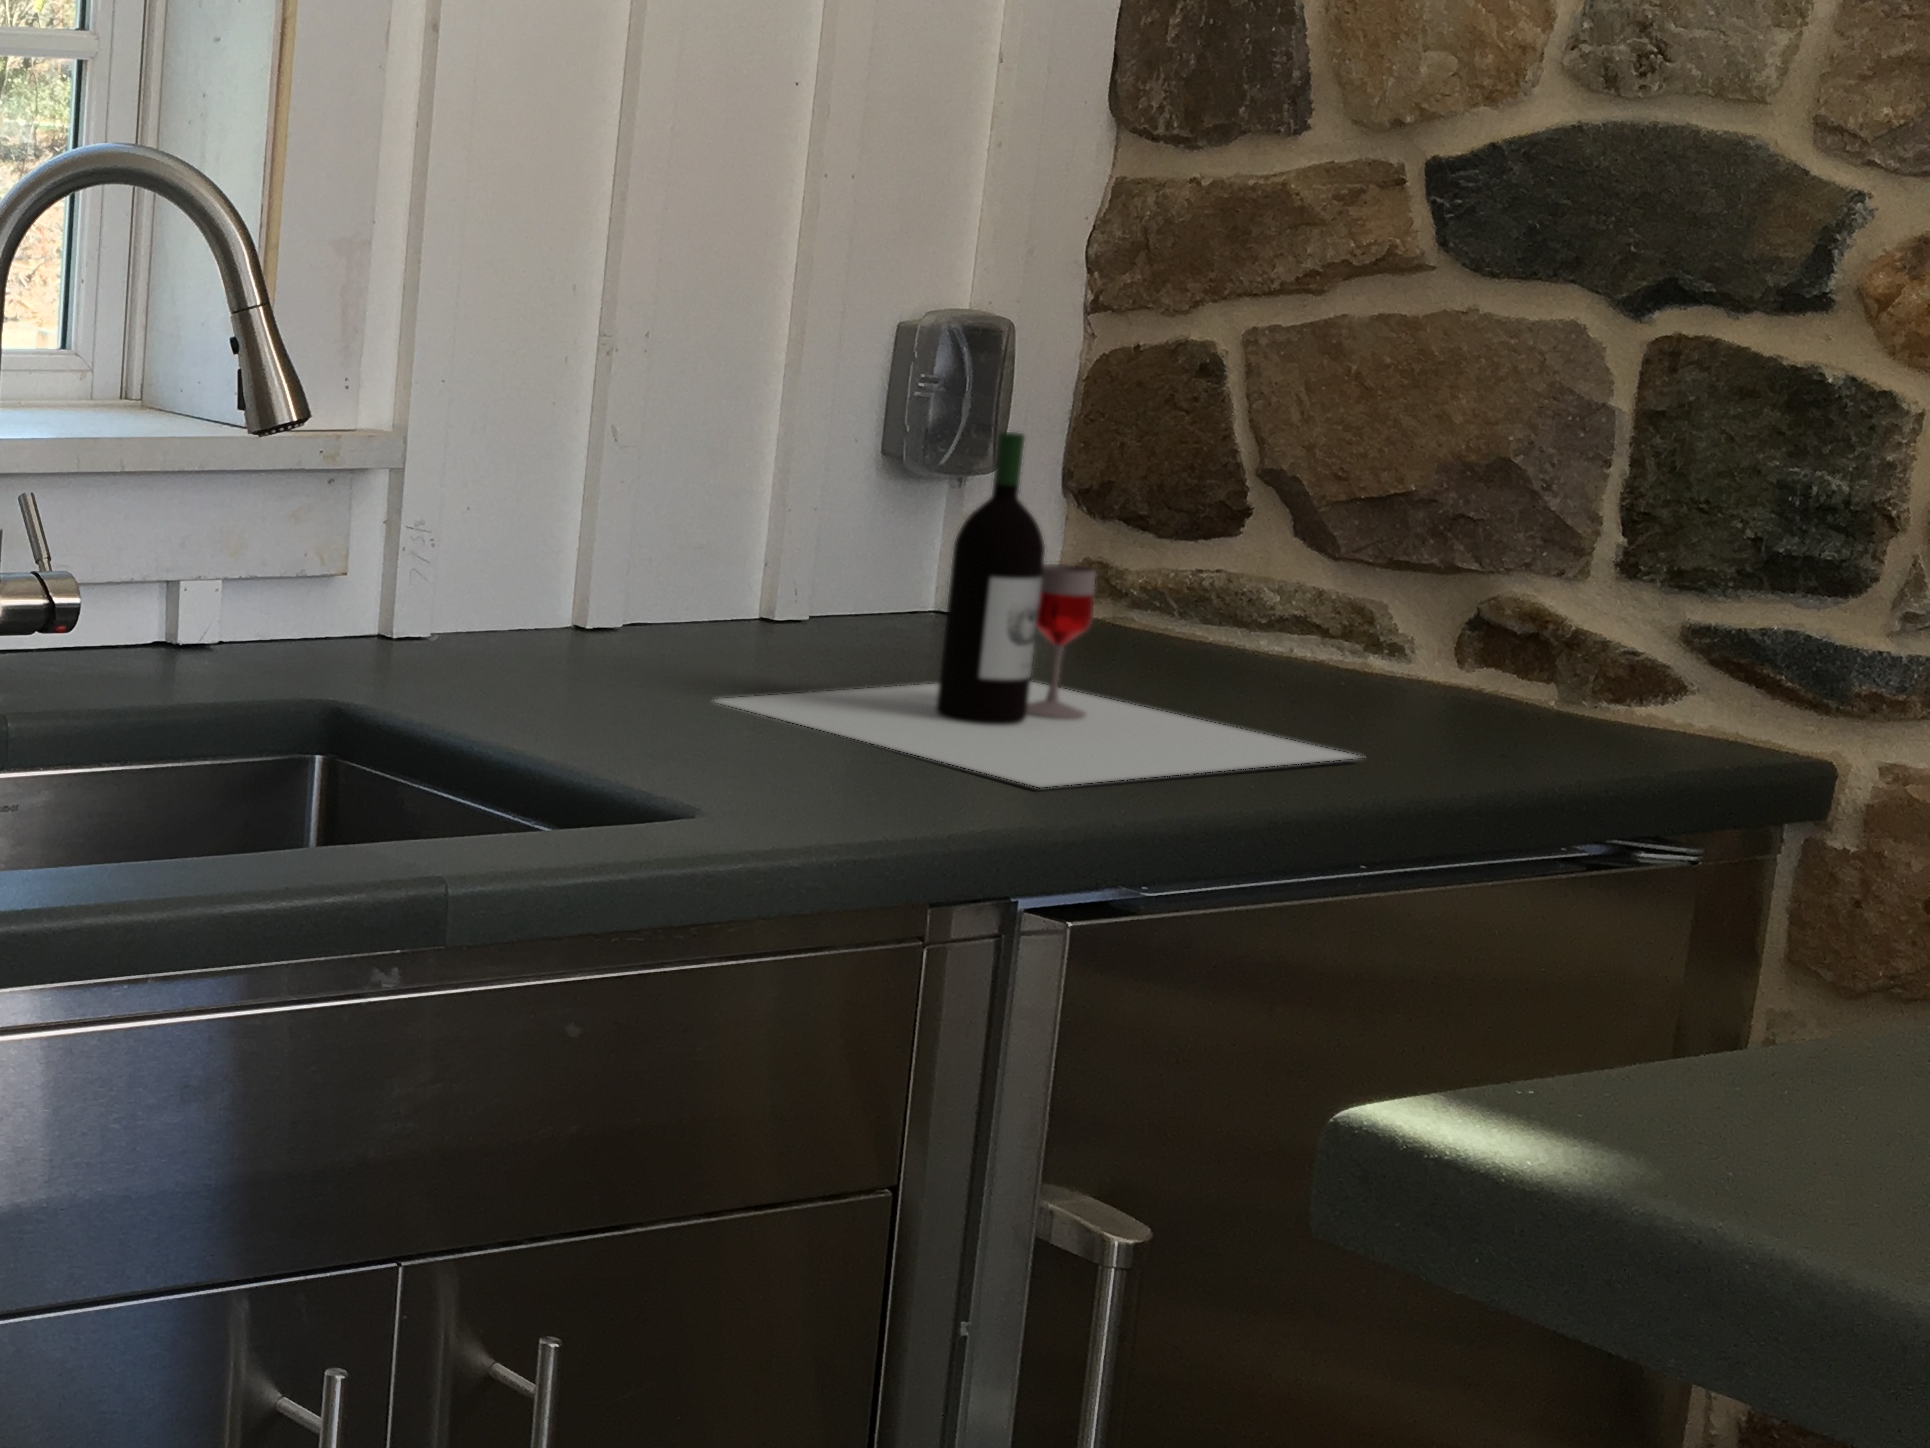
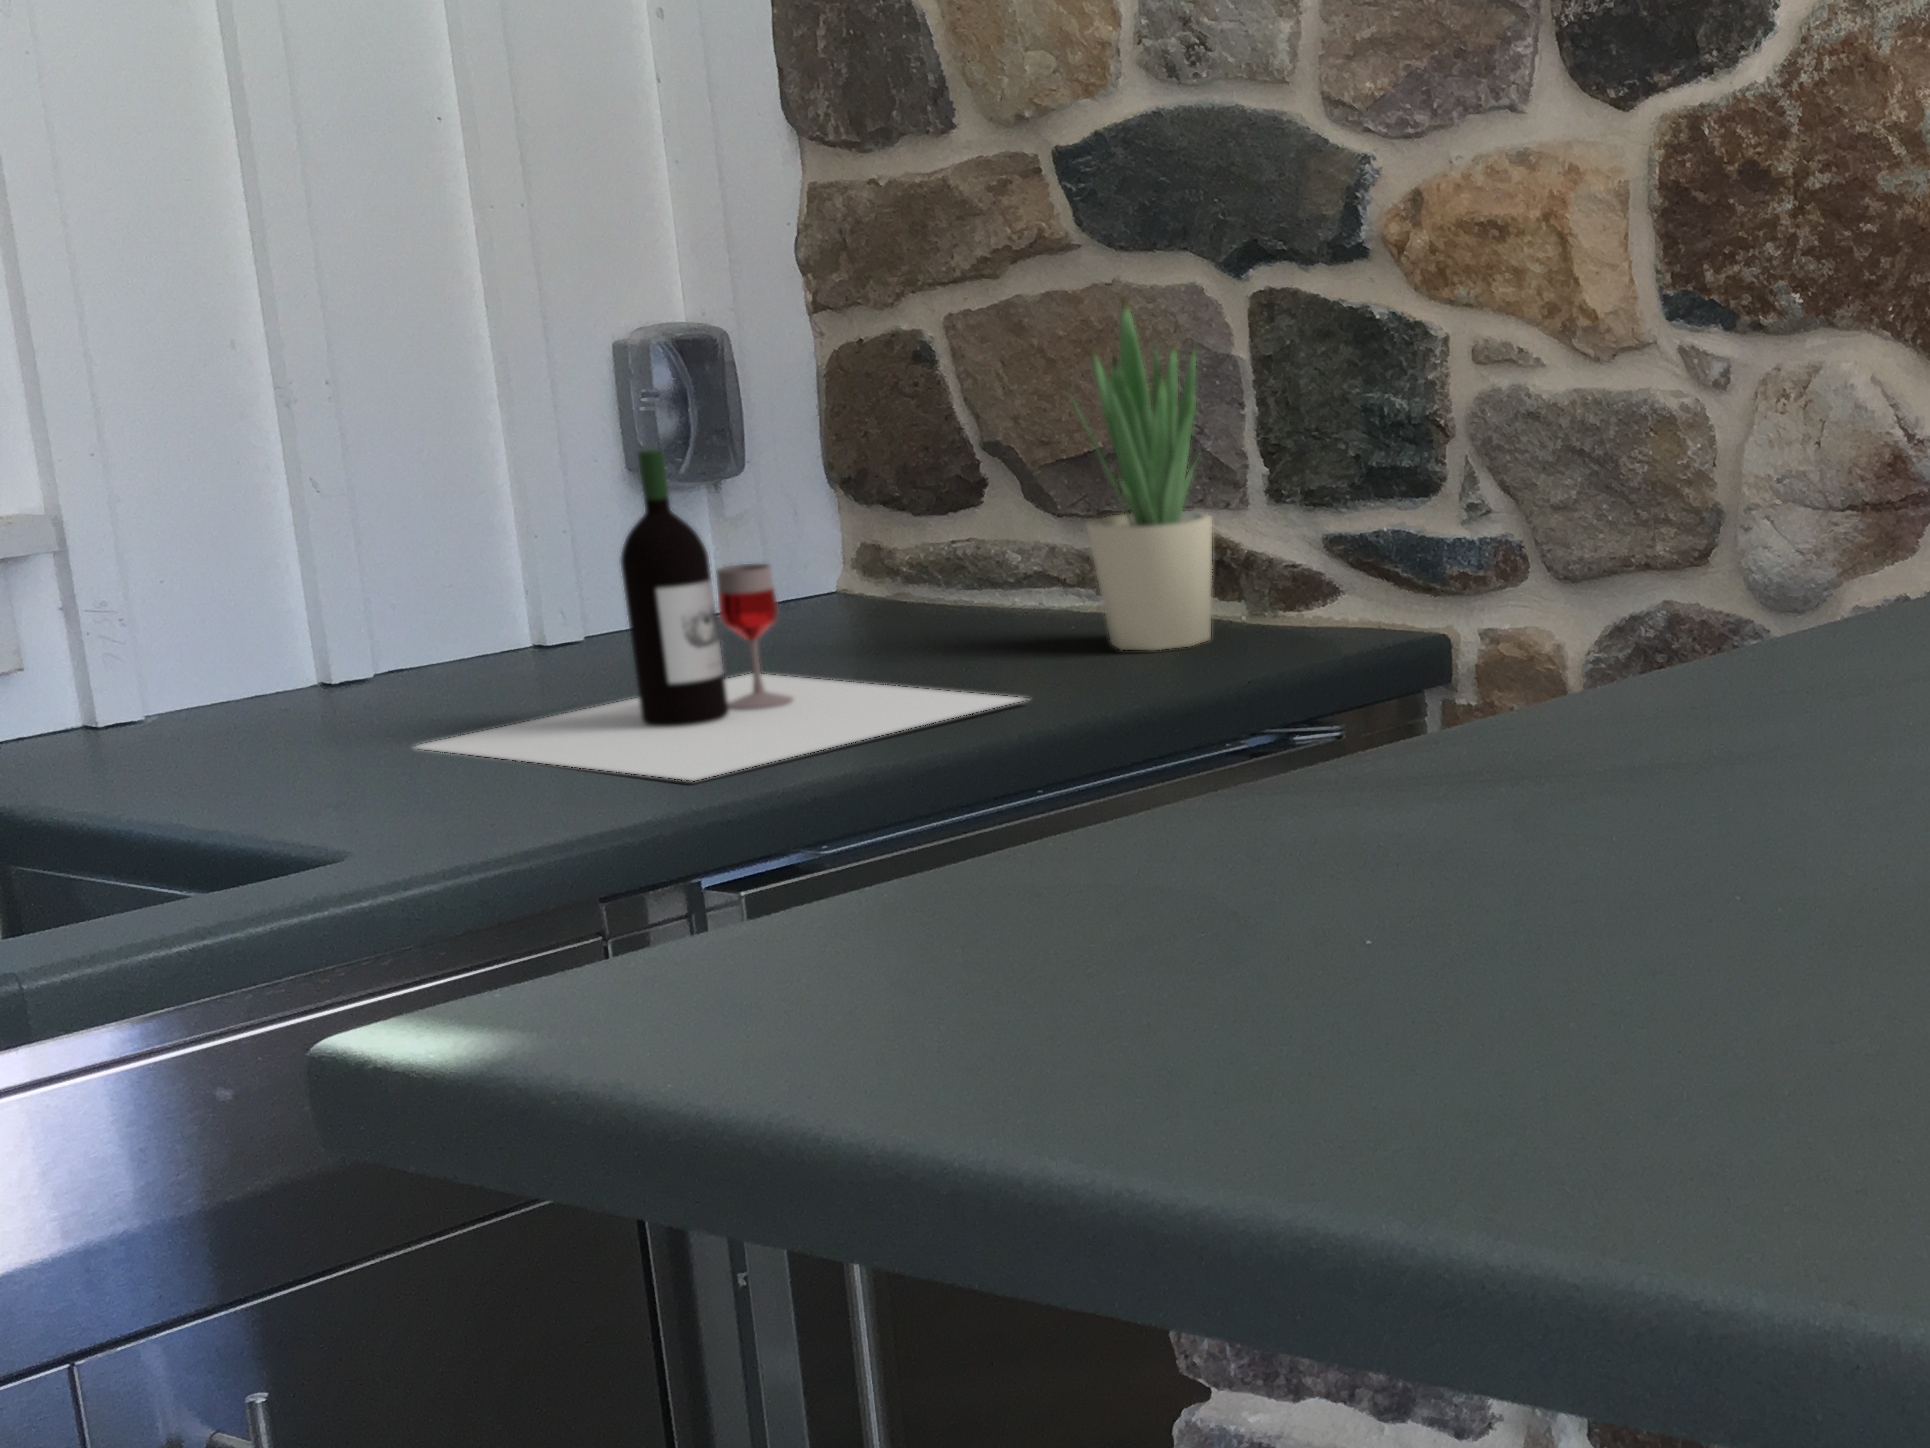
potted plant: none [1409,322,1588,726] -> present [1070,297,1212,650]

